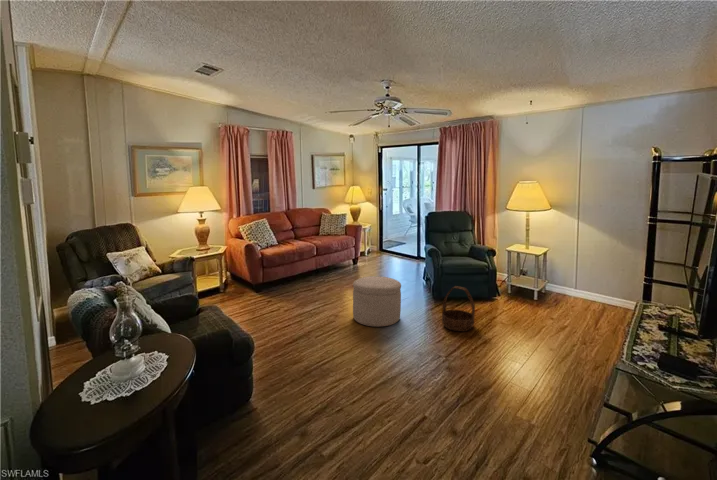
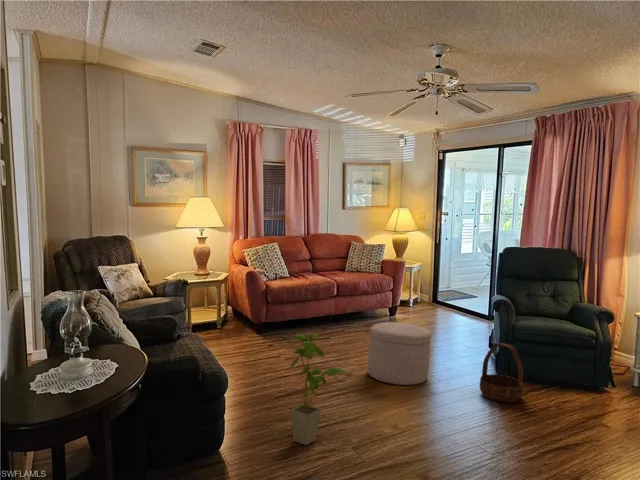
house plant: none [301,304,356,401] -> present [289,333,347,445]

